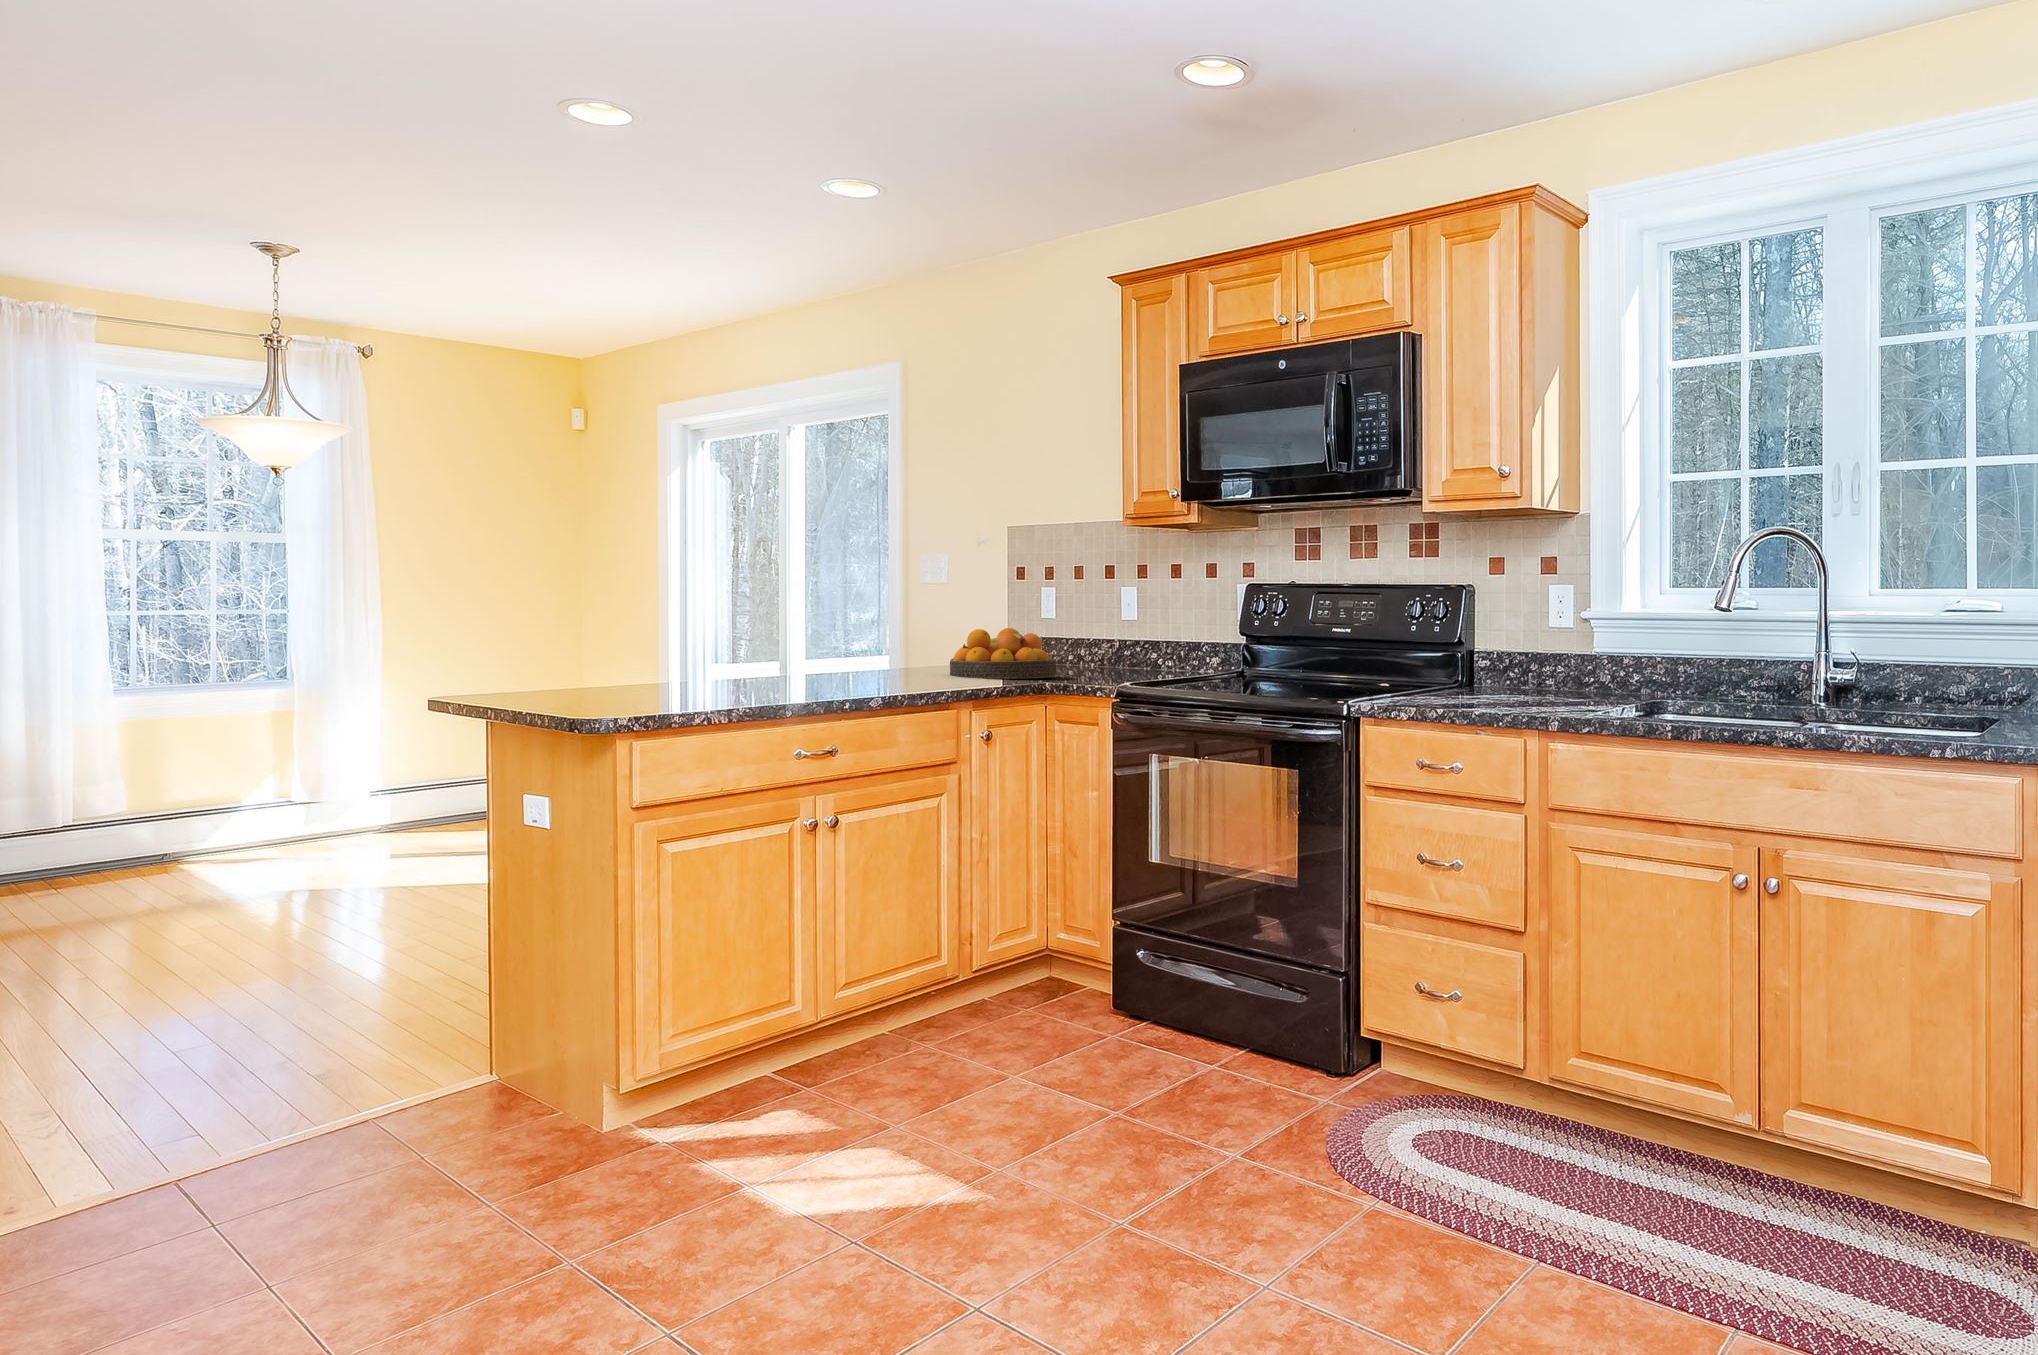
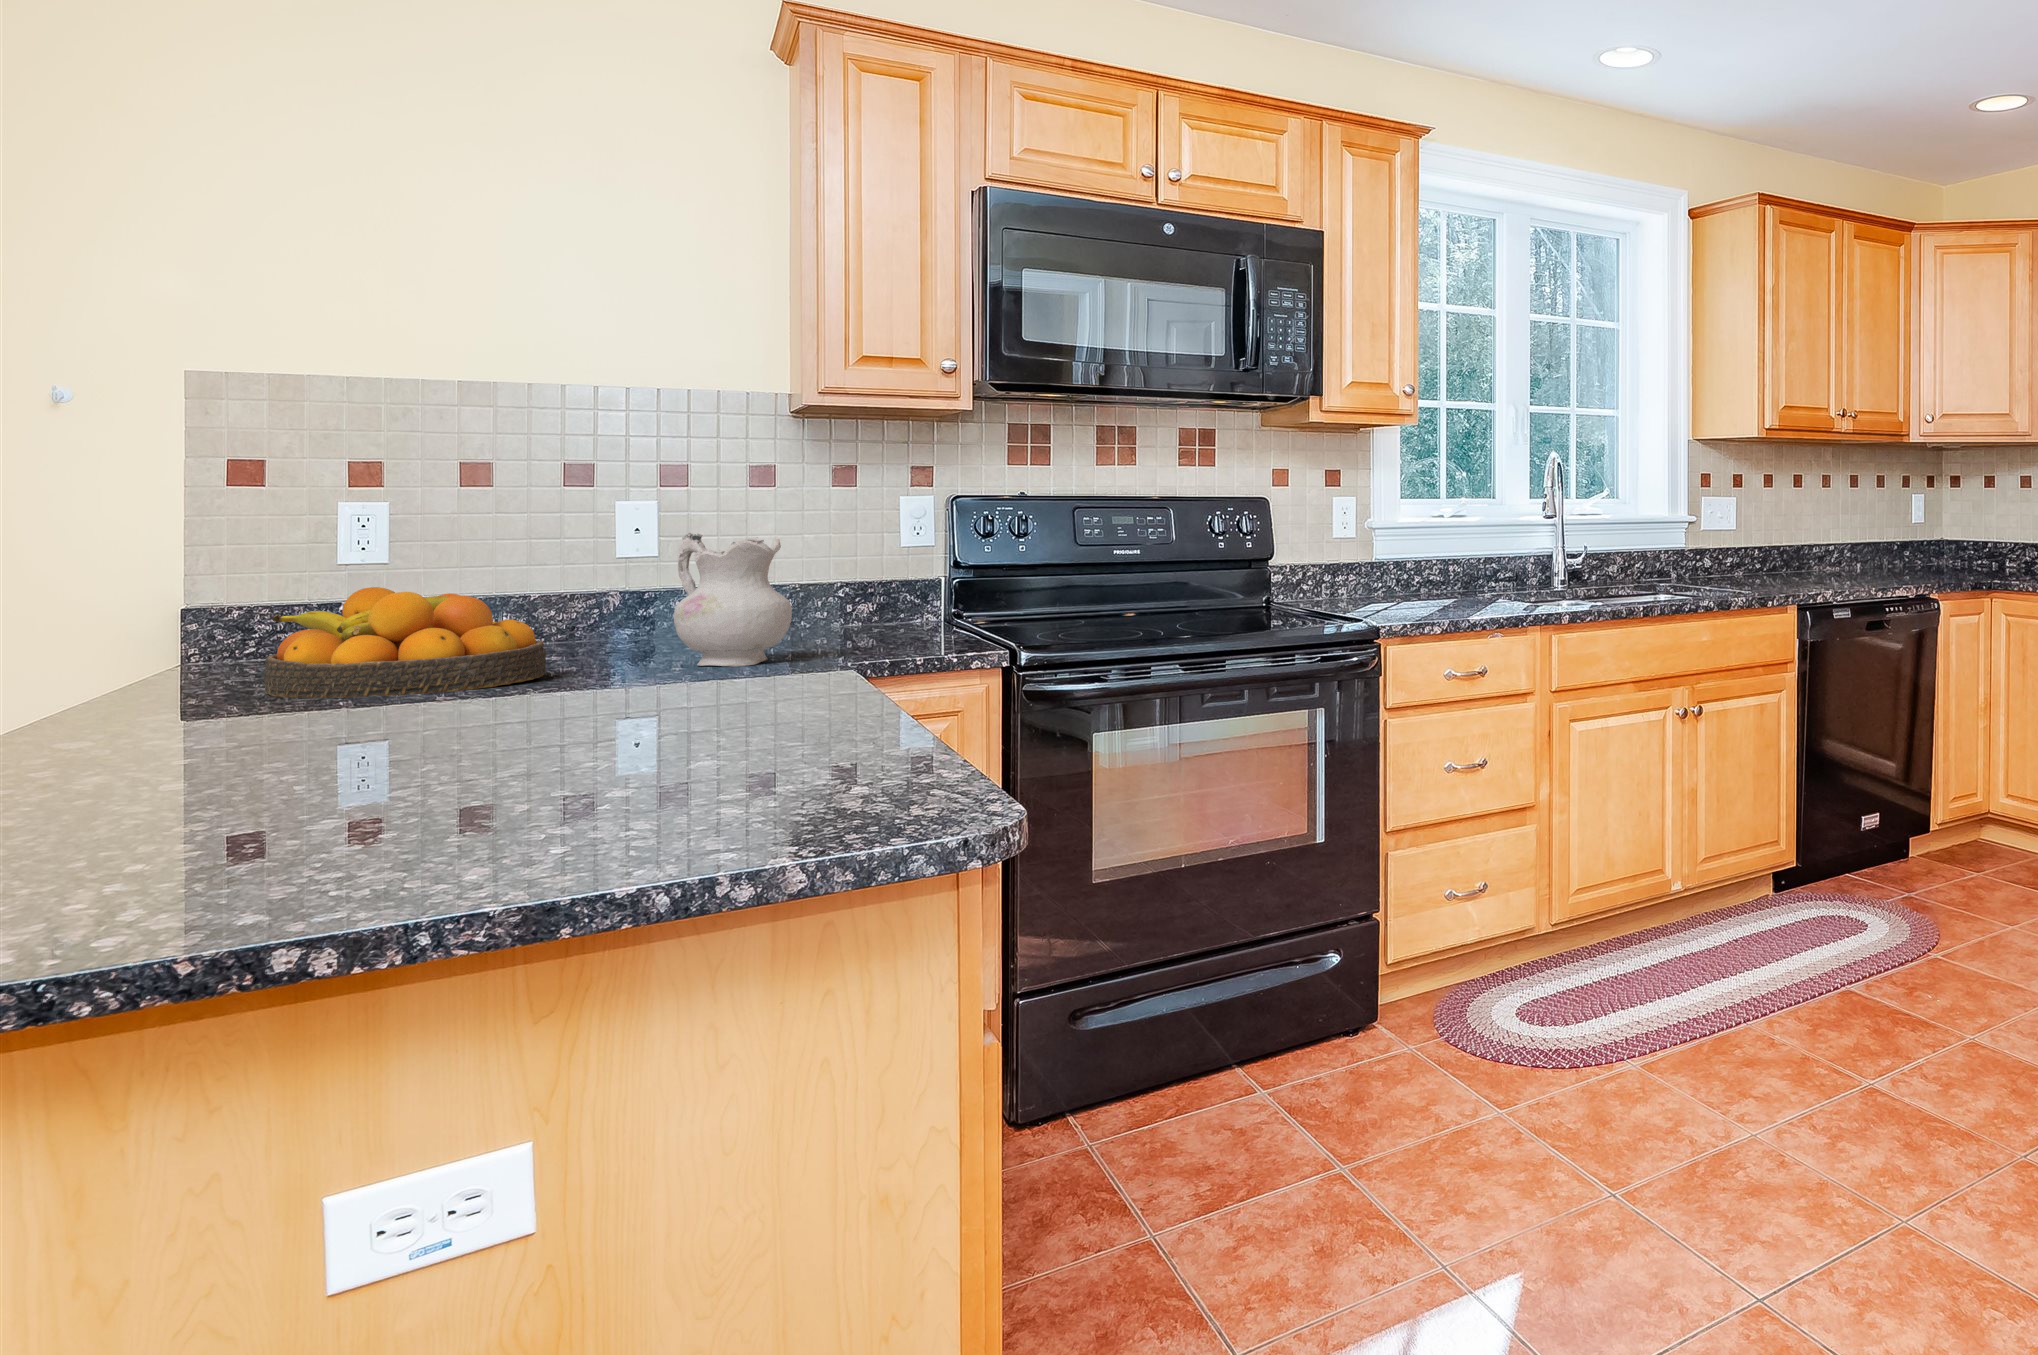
ceramic pitcher: none [1094,606,1155,686] -> present [674,533,792,666]

